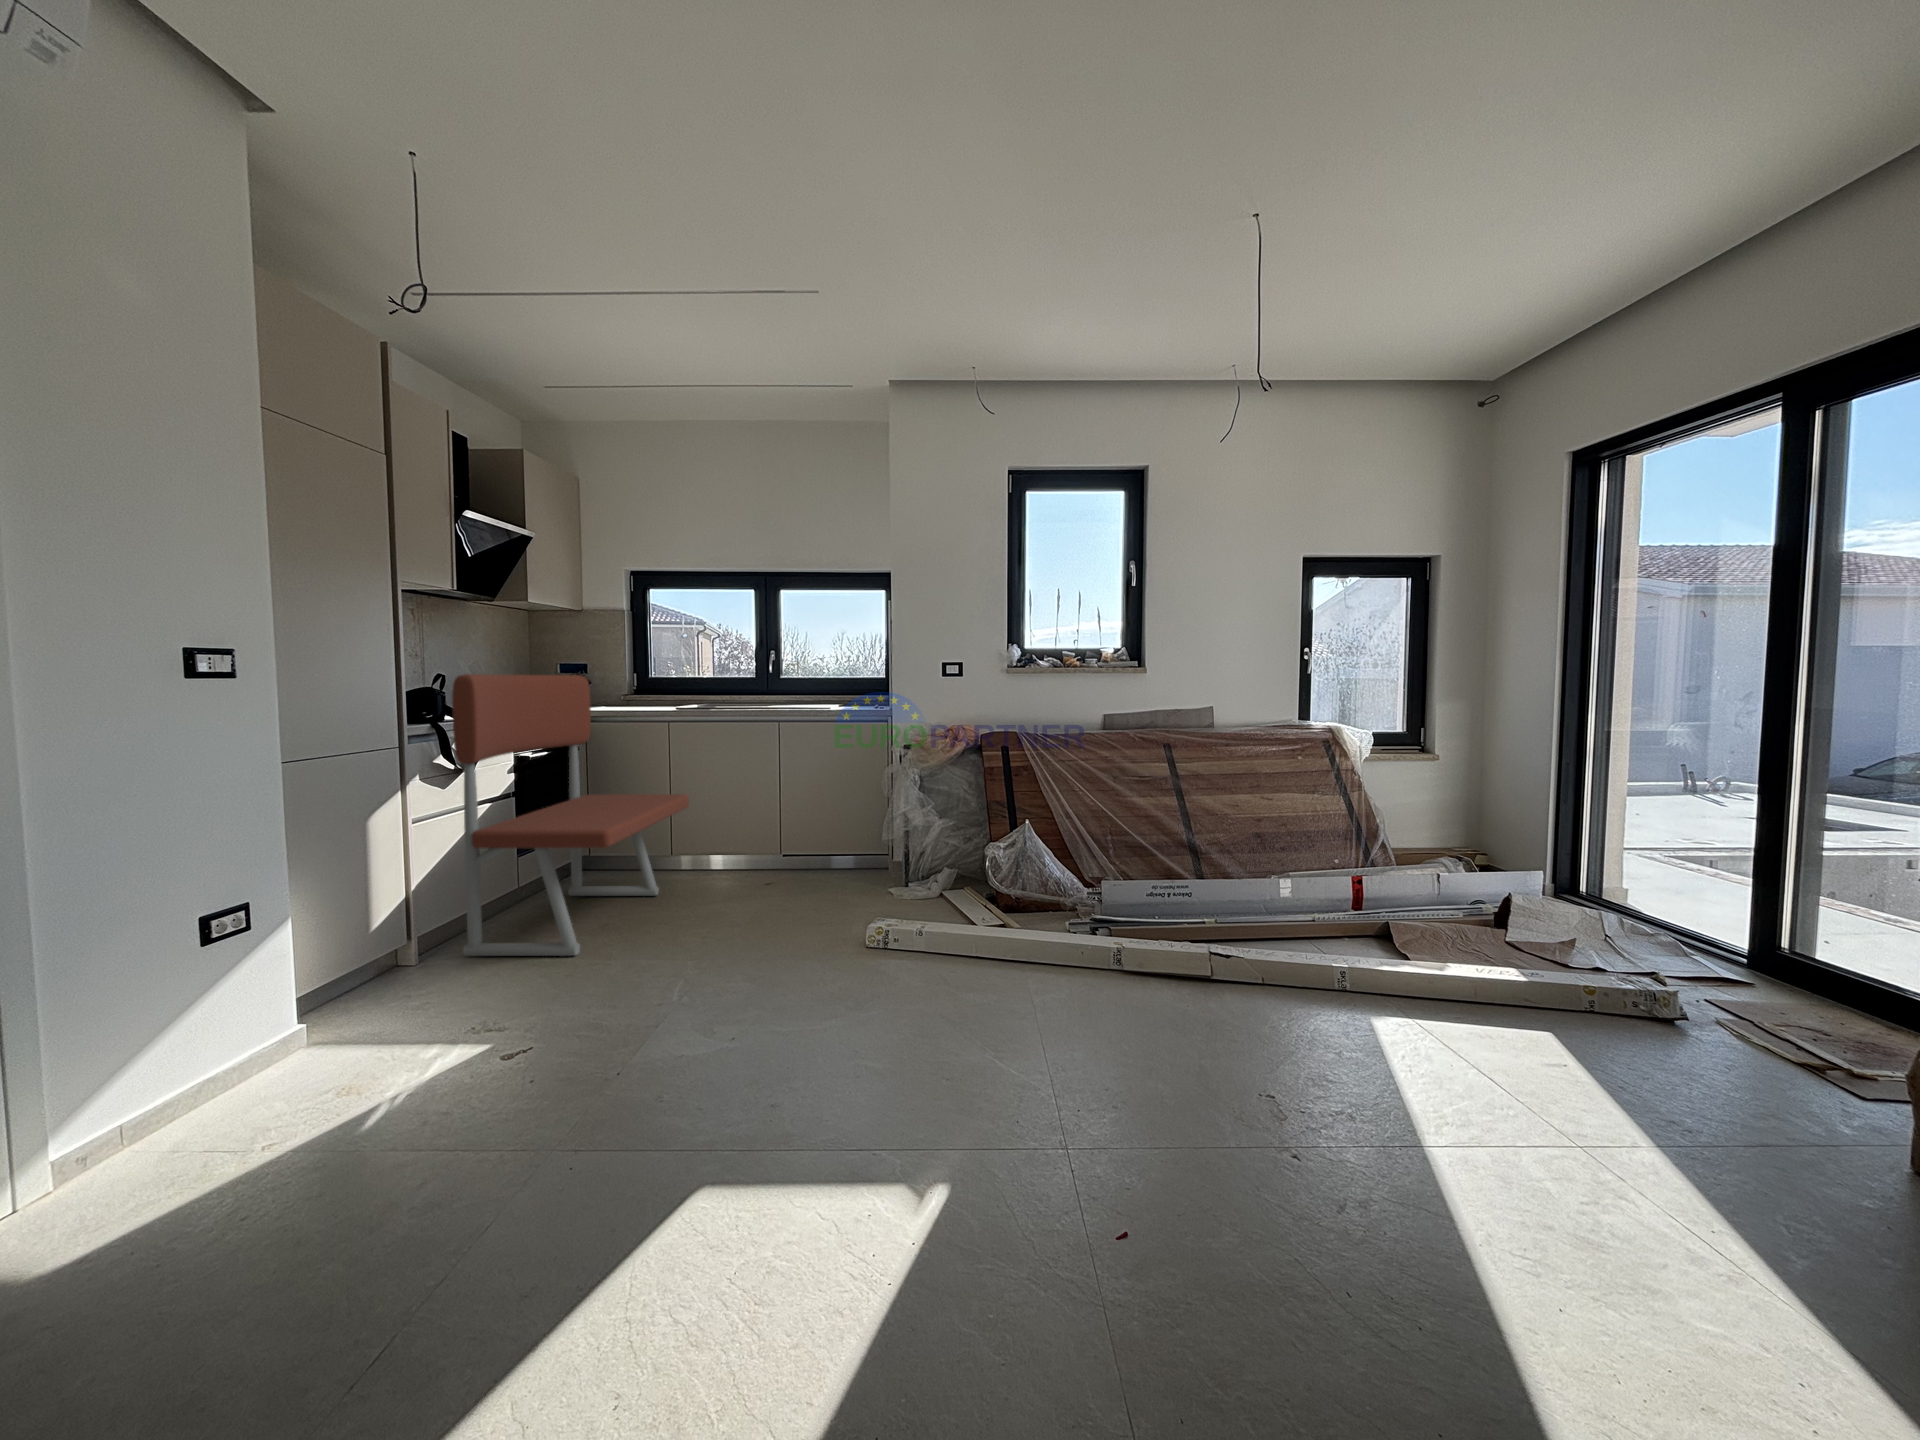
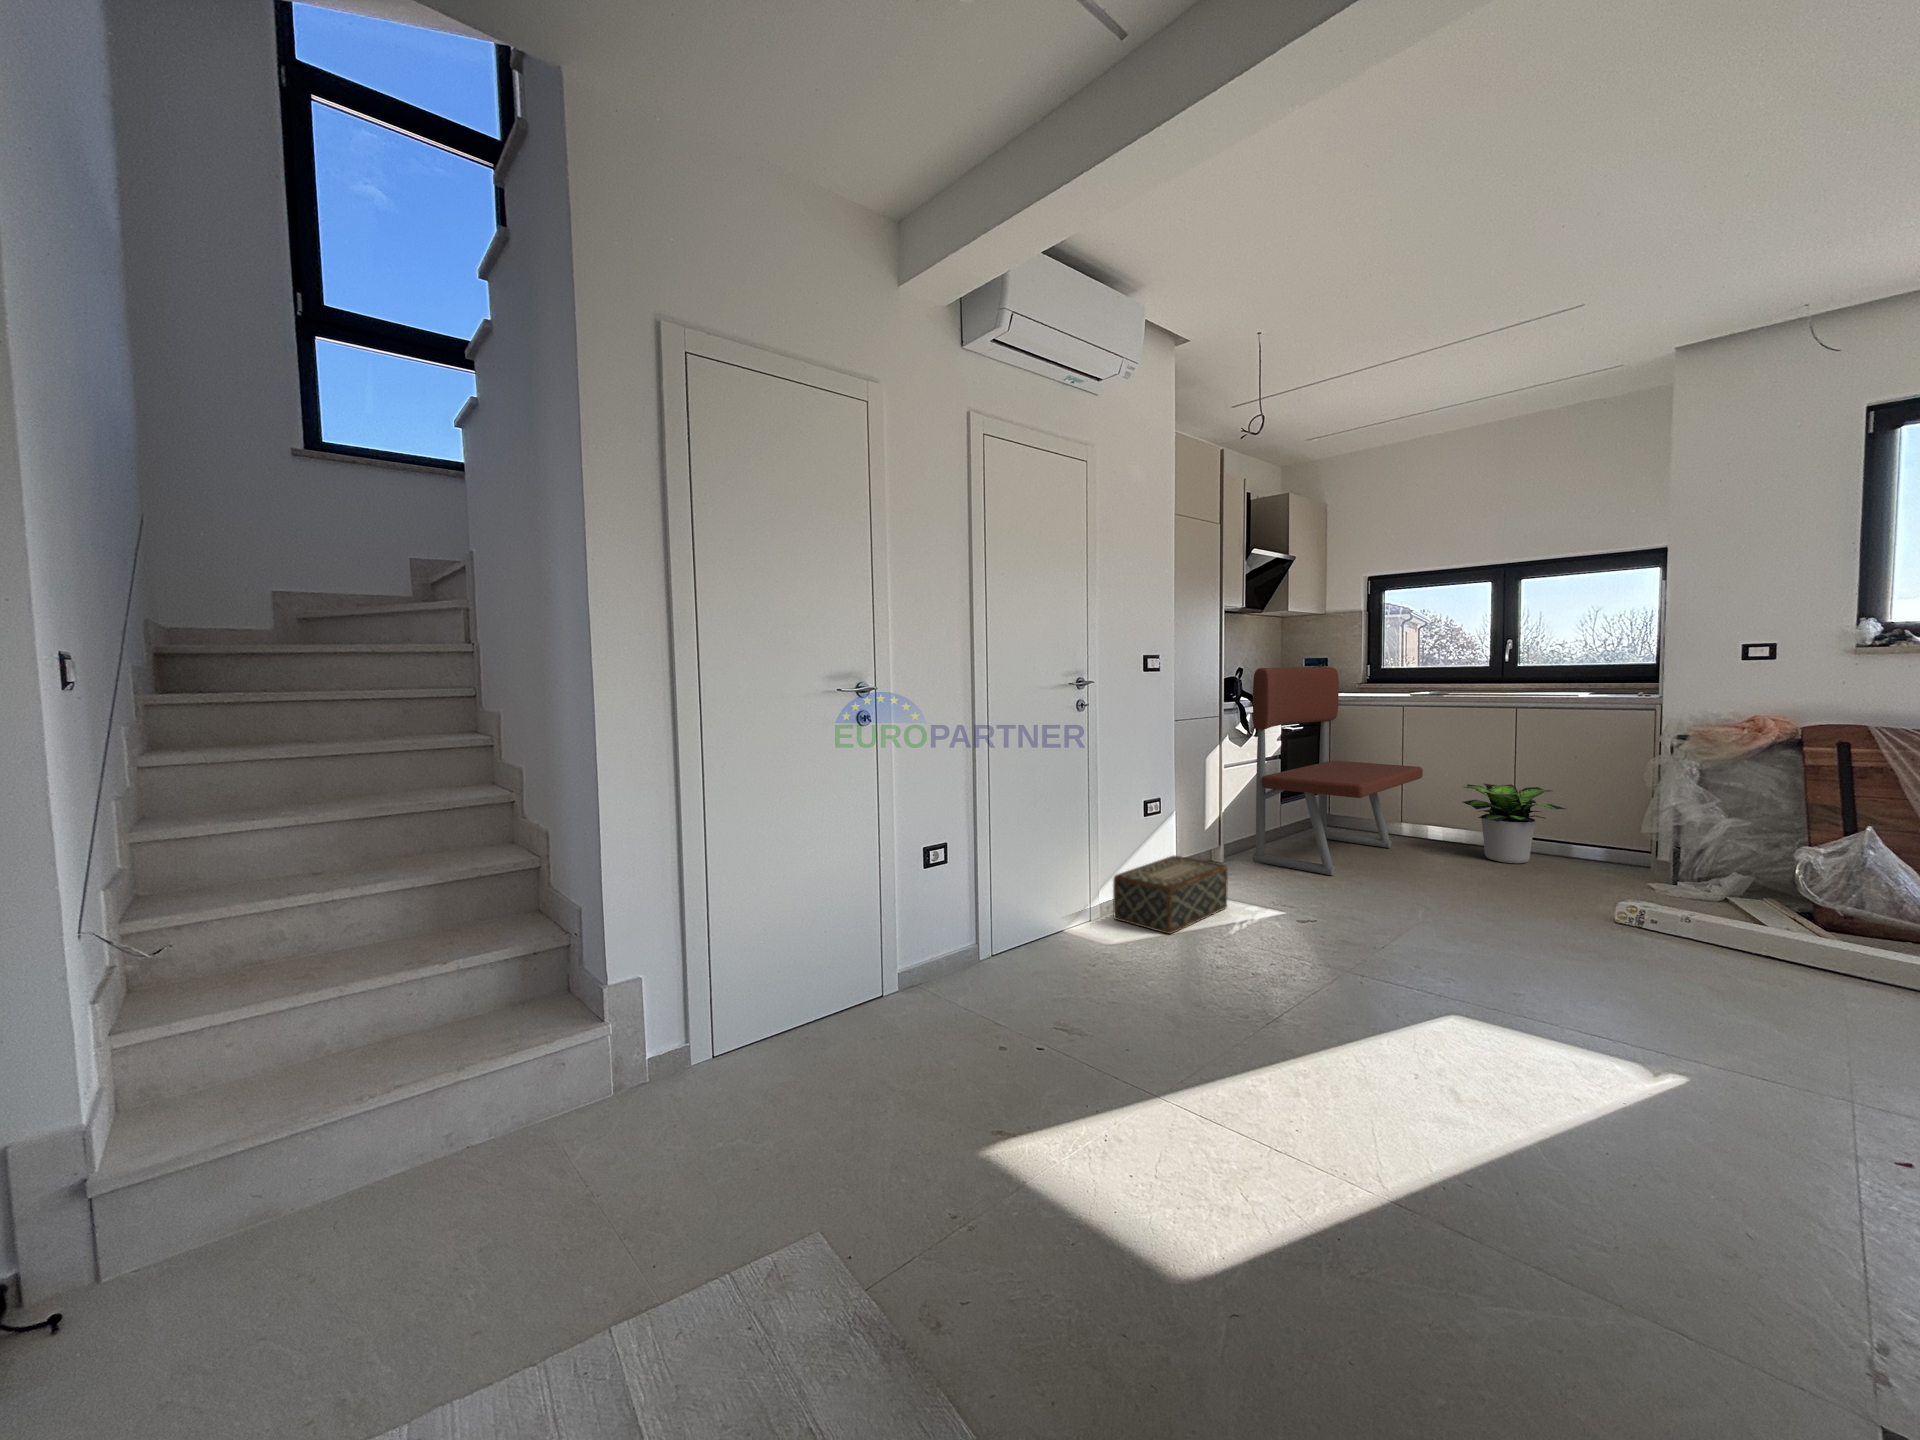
potted plant: none [728,804,825,892] -> present [1463,784,1565,863]
woven basket: none [93,996,385,1177] -> present [1113,856,1228,934]

